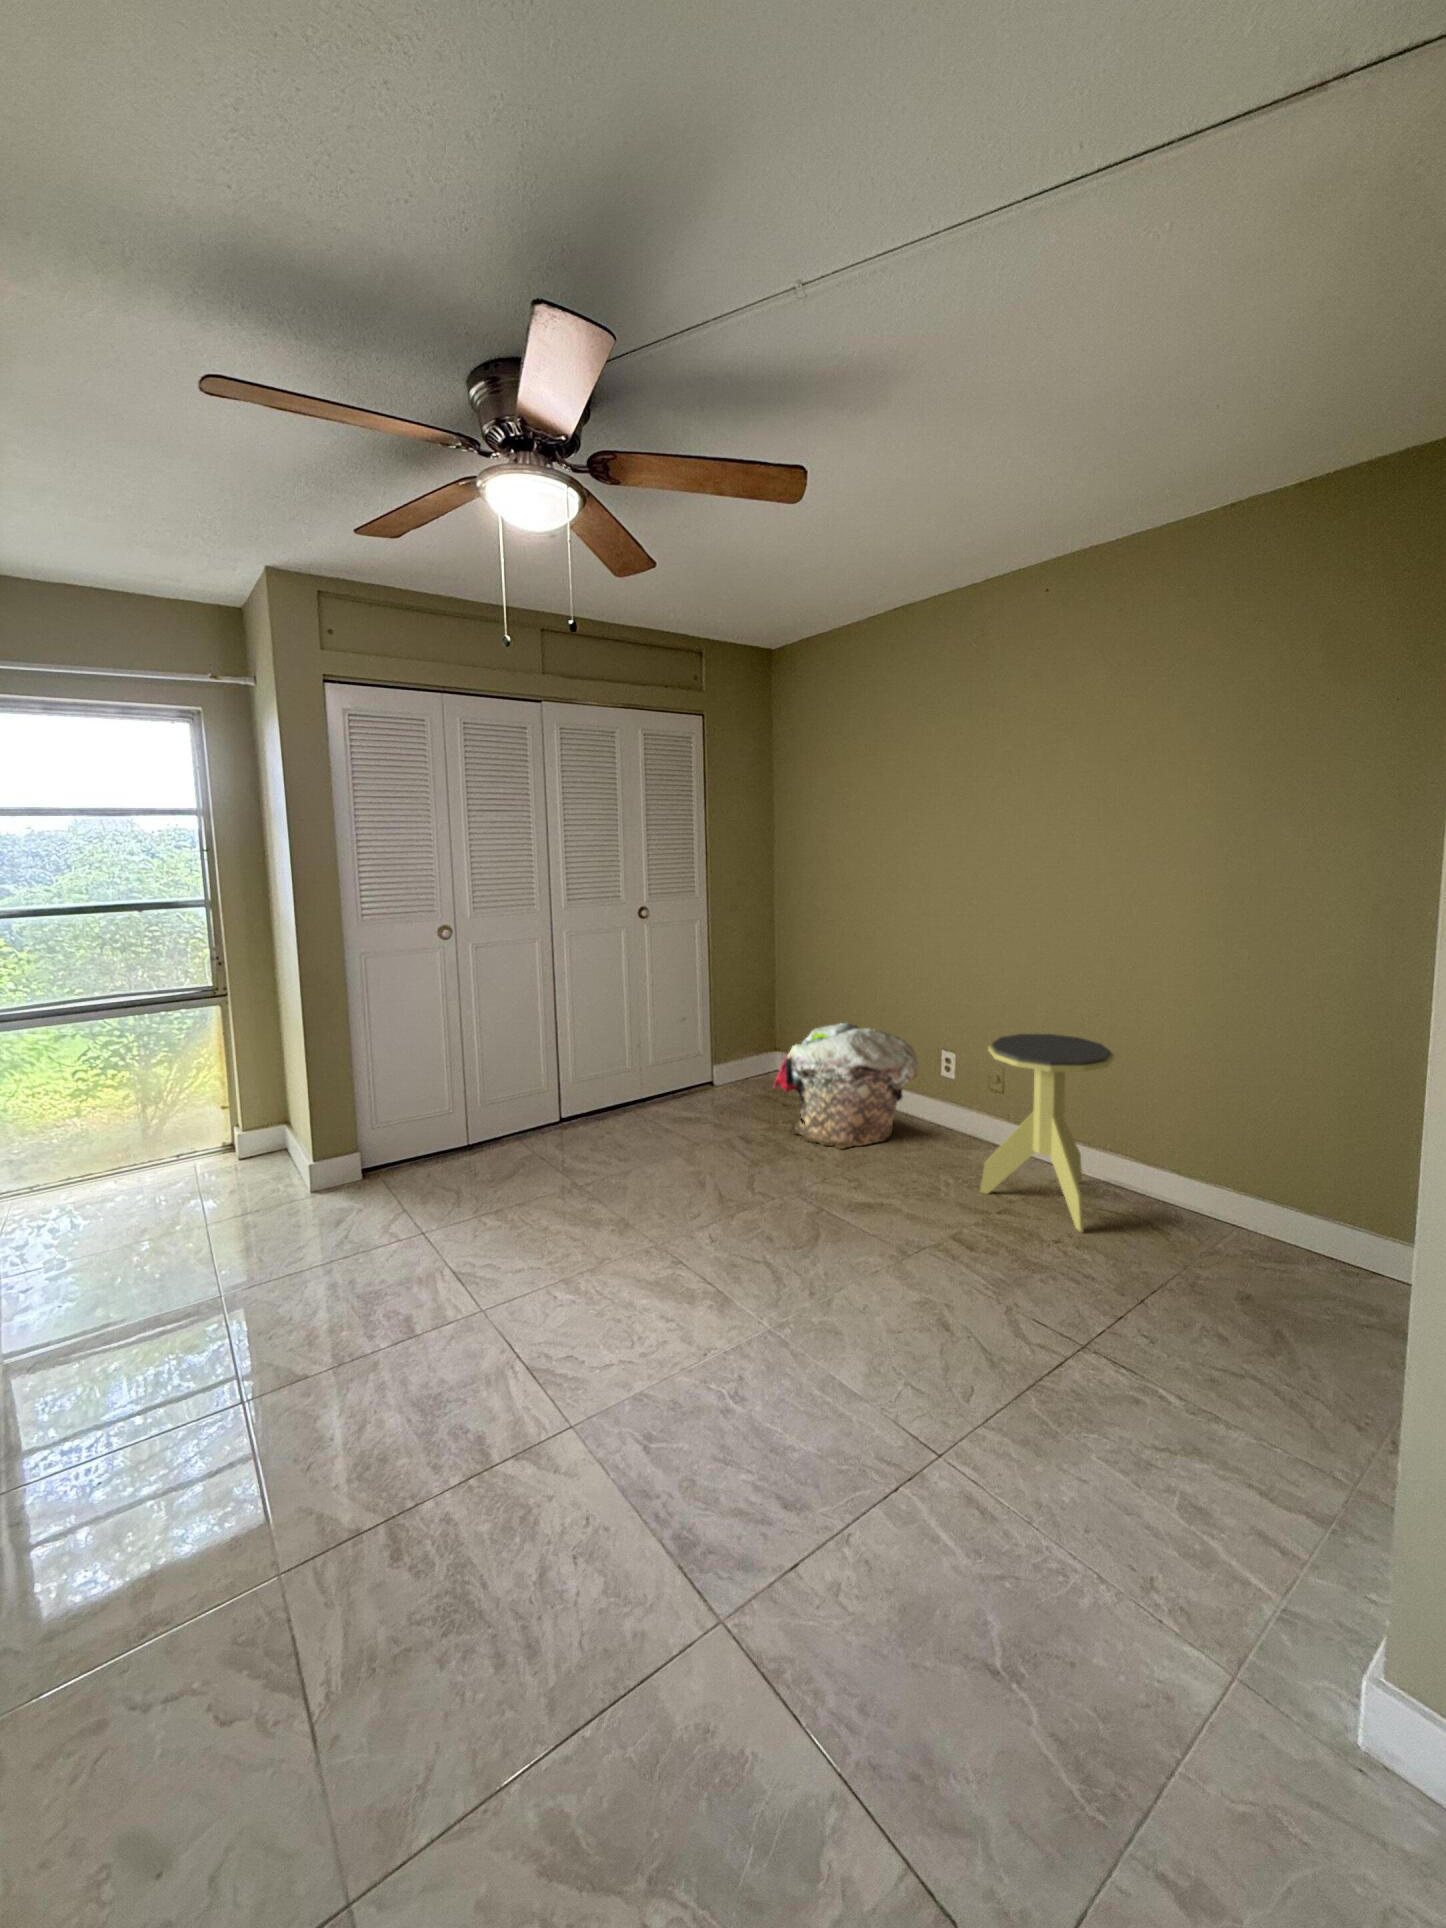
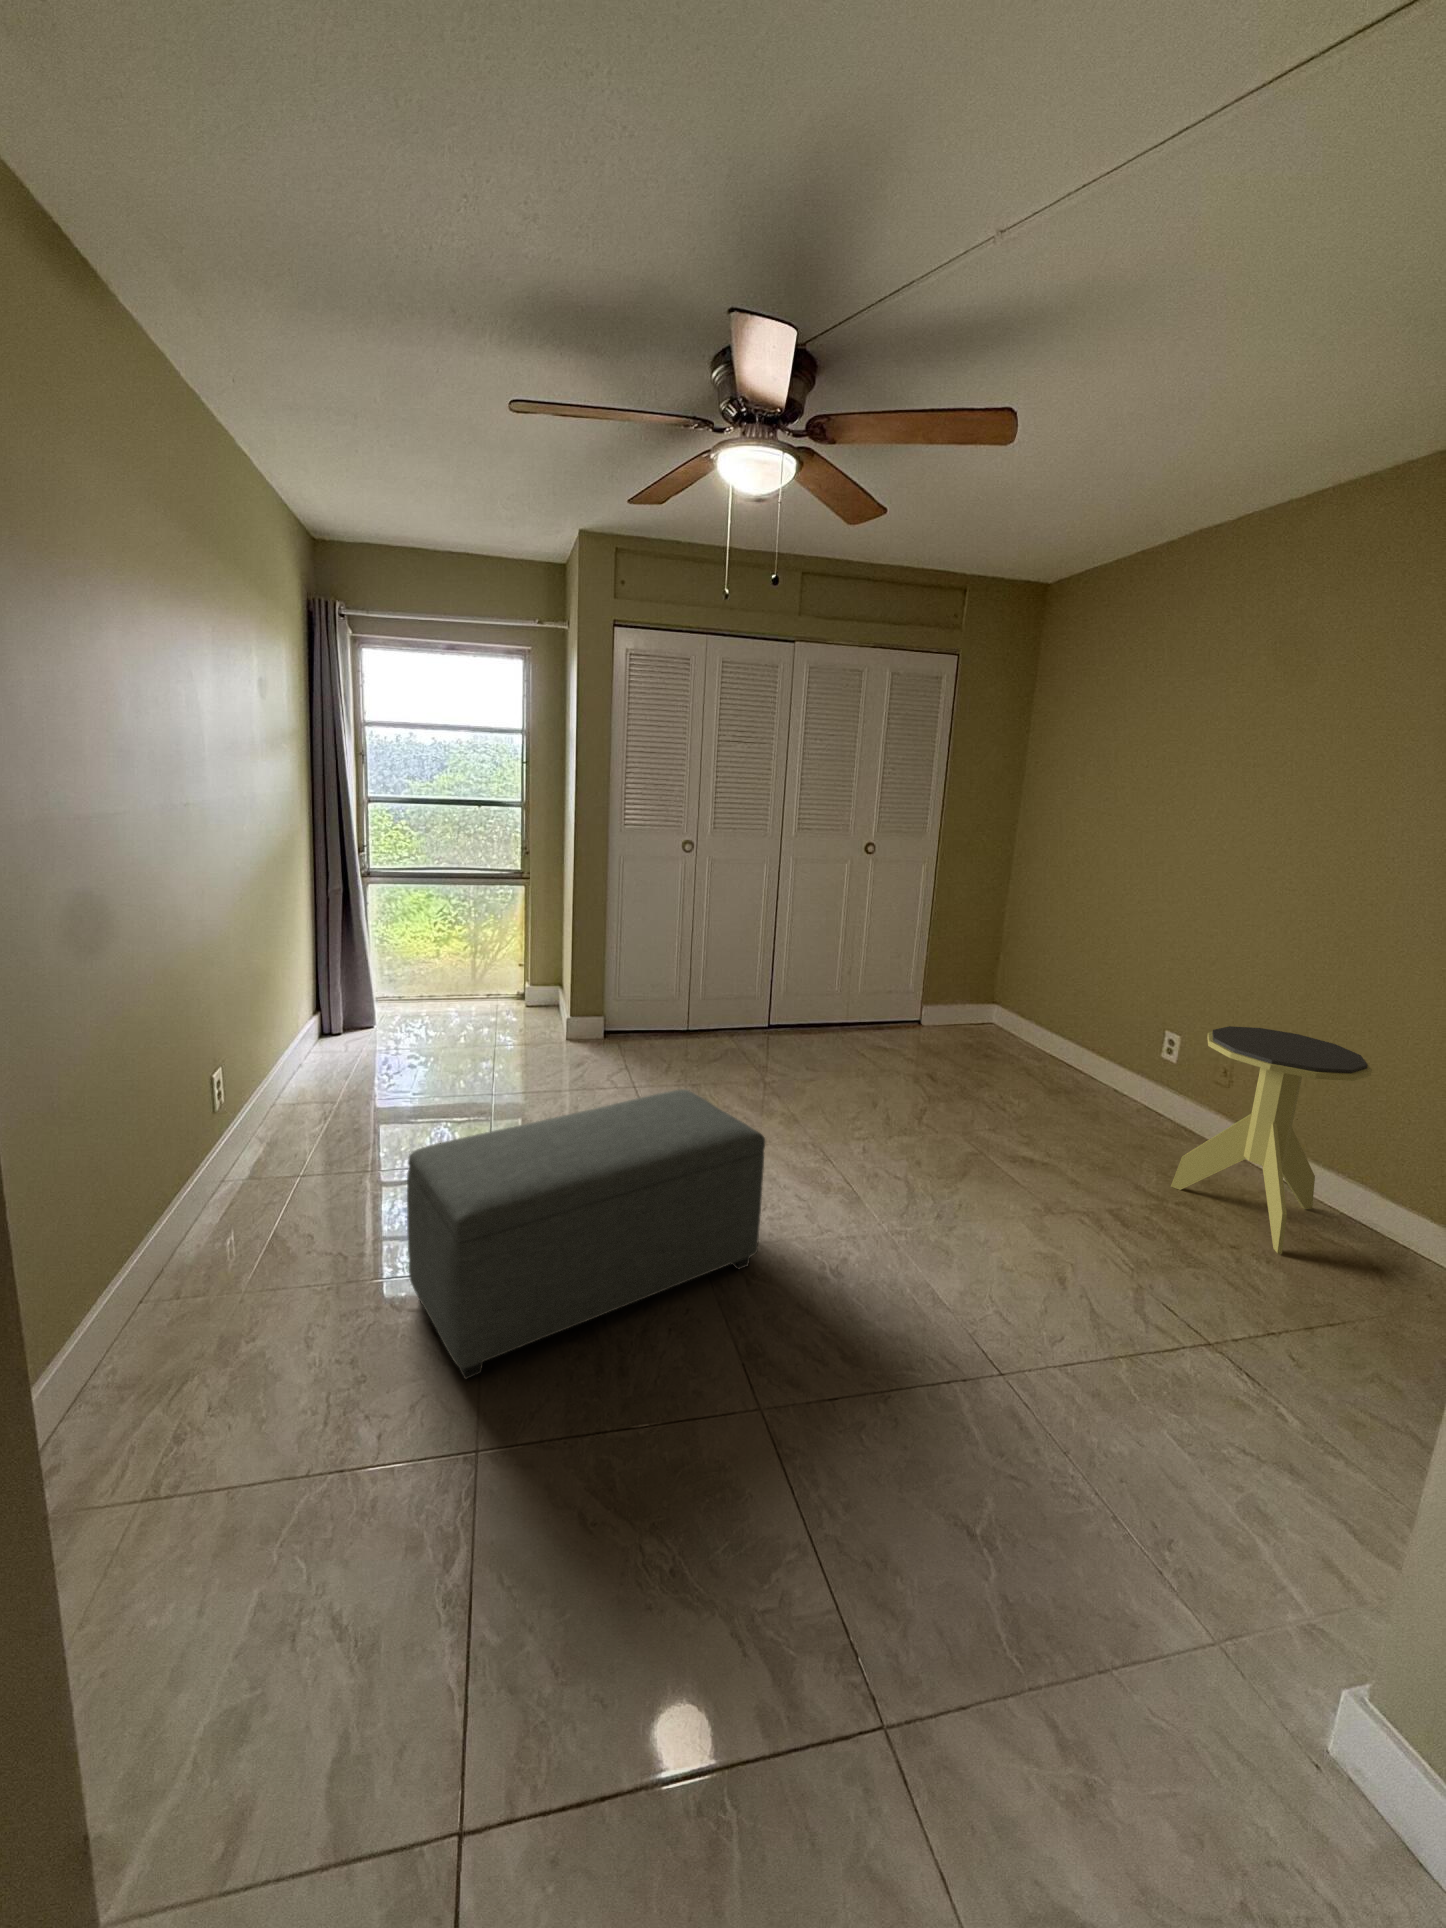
laundry basket: present [774,1023,919,1149] -> none [976,986,1141,1115]
ottoman: none [133,1231,647,1795] -> present [407,1089,765,1379]

